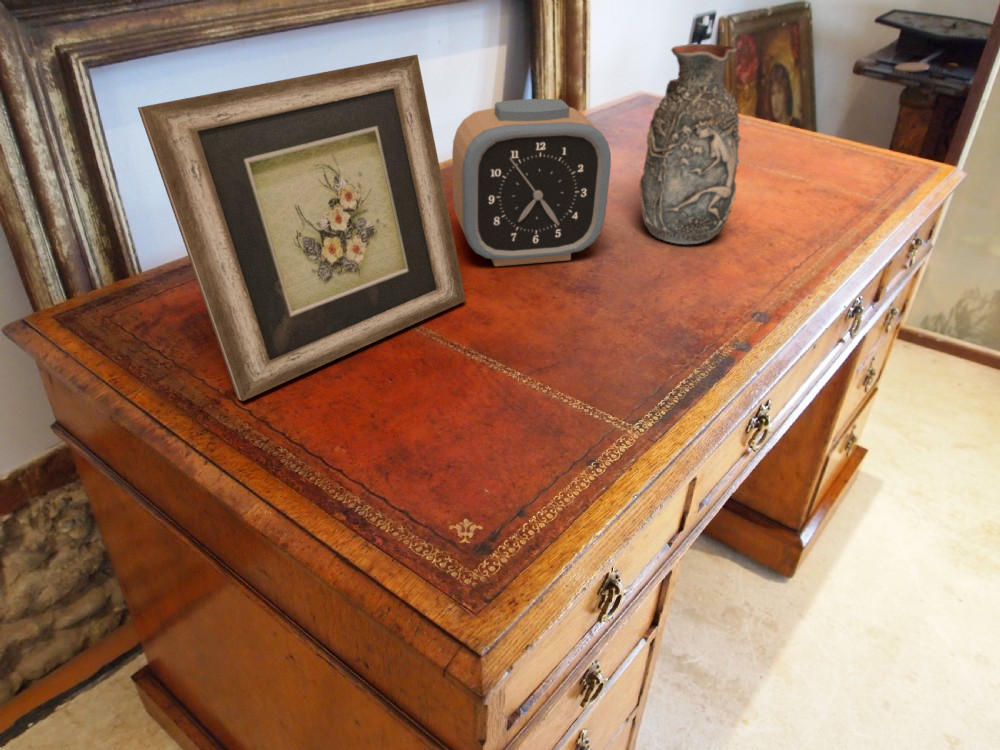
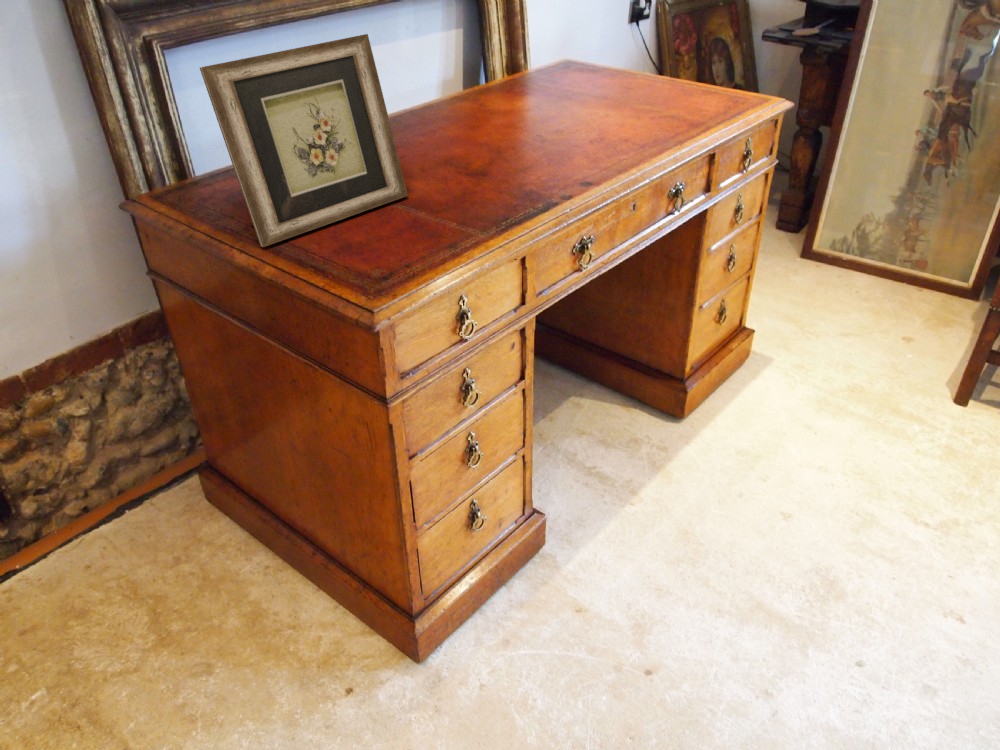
decorative vase: present [639,44,741,244] -> none [535,22,600,162]
alarm clock: present [452,99,611,266] -> none [401,62,504,177]

